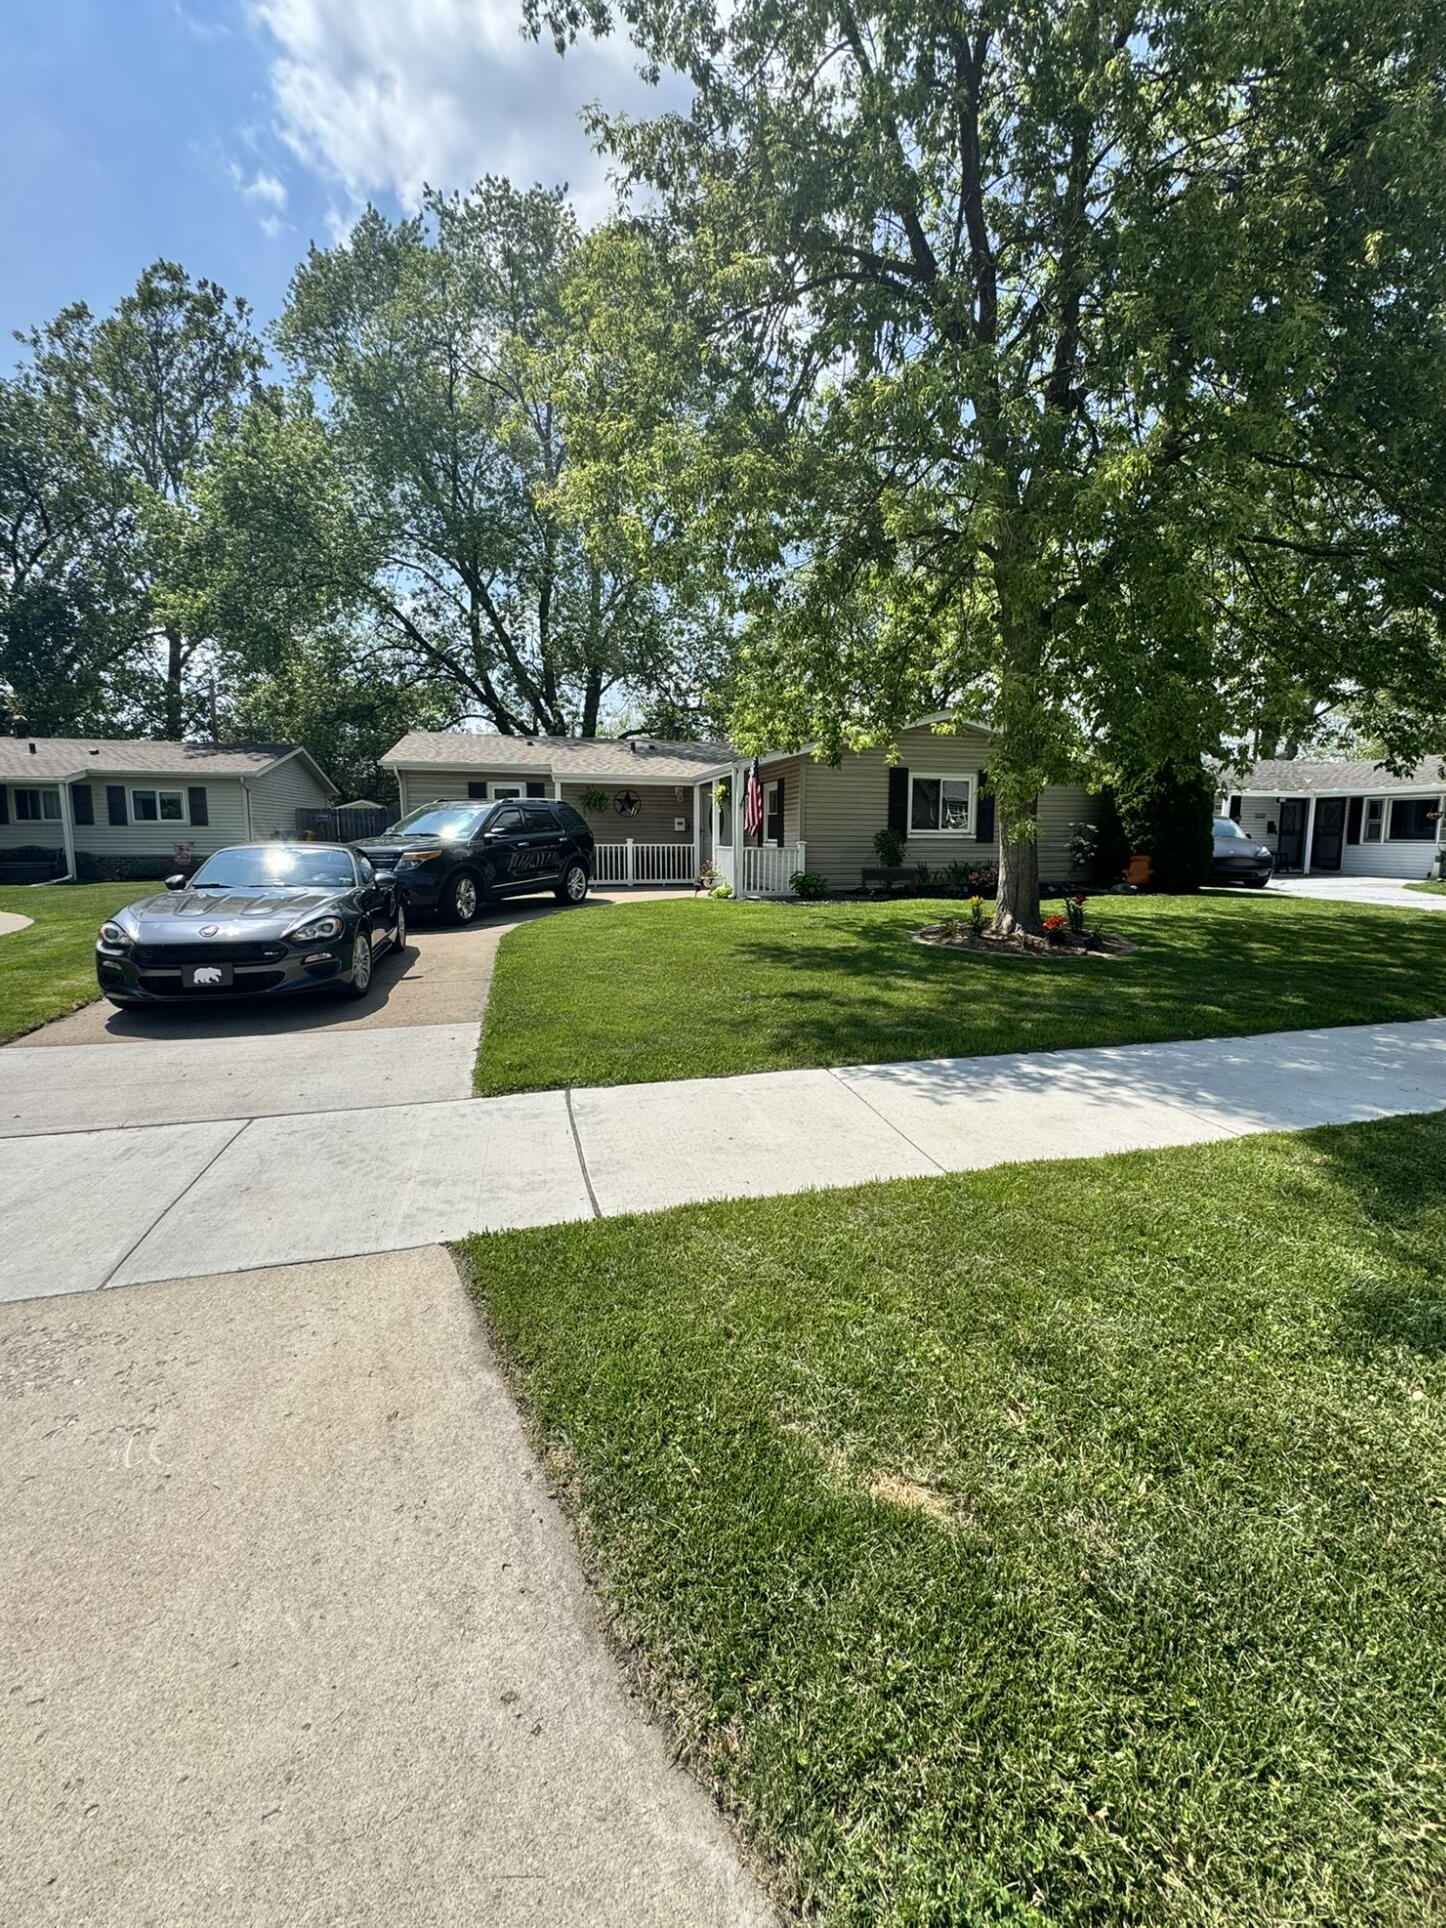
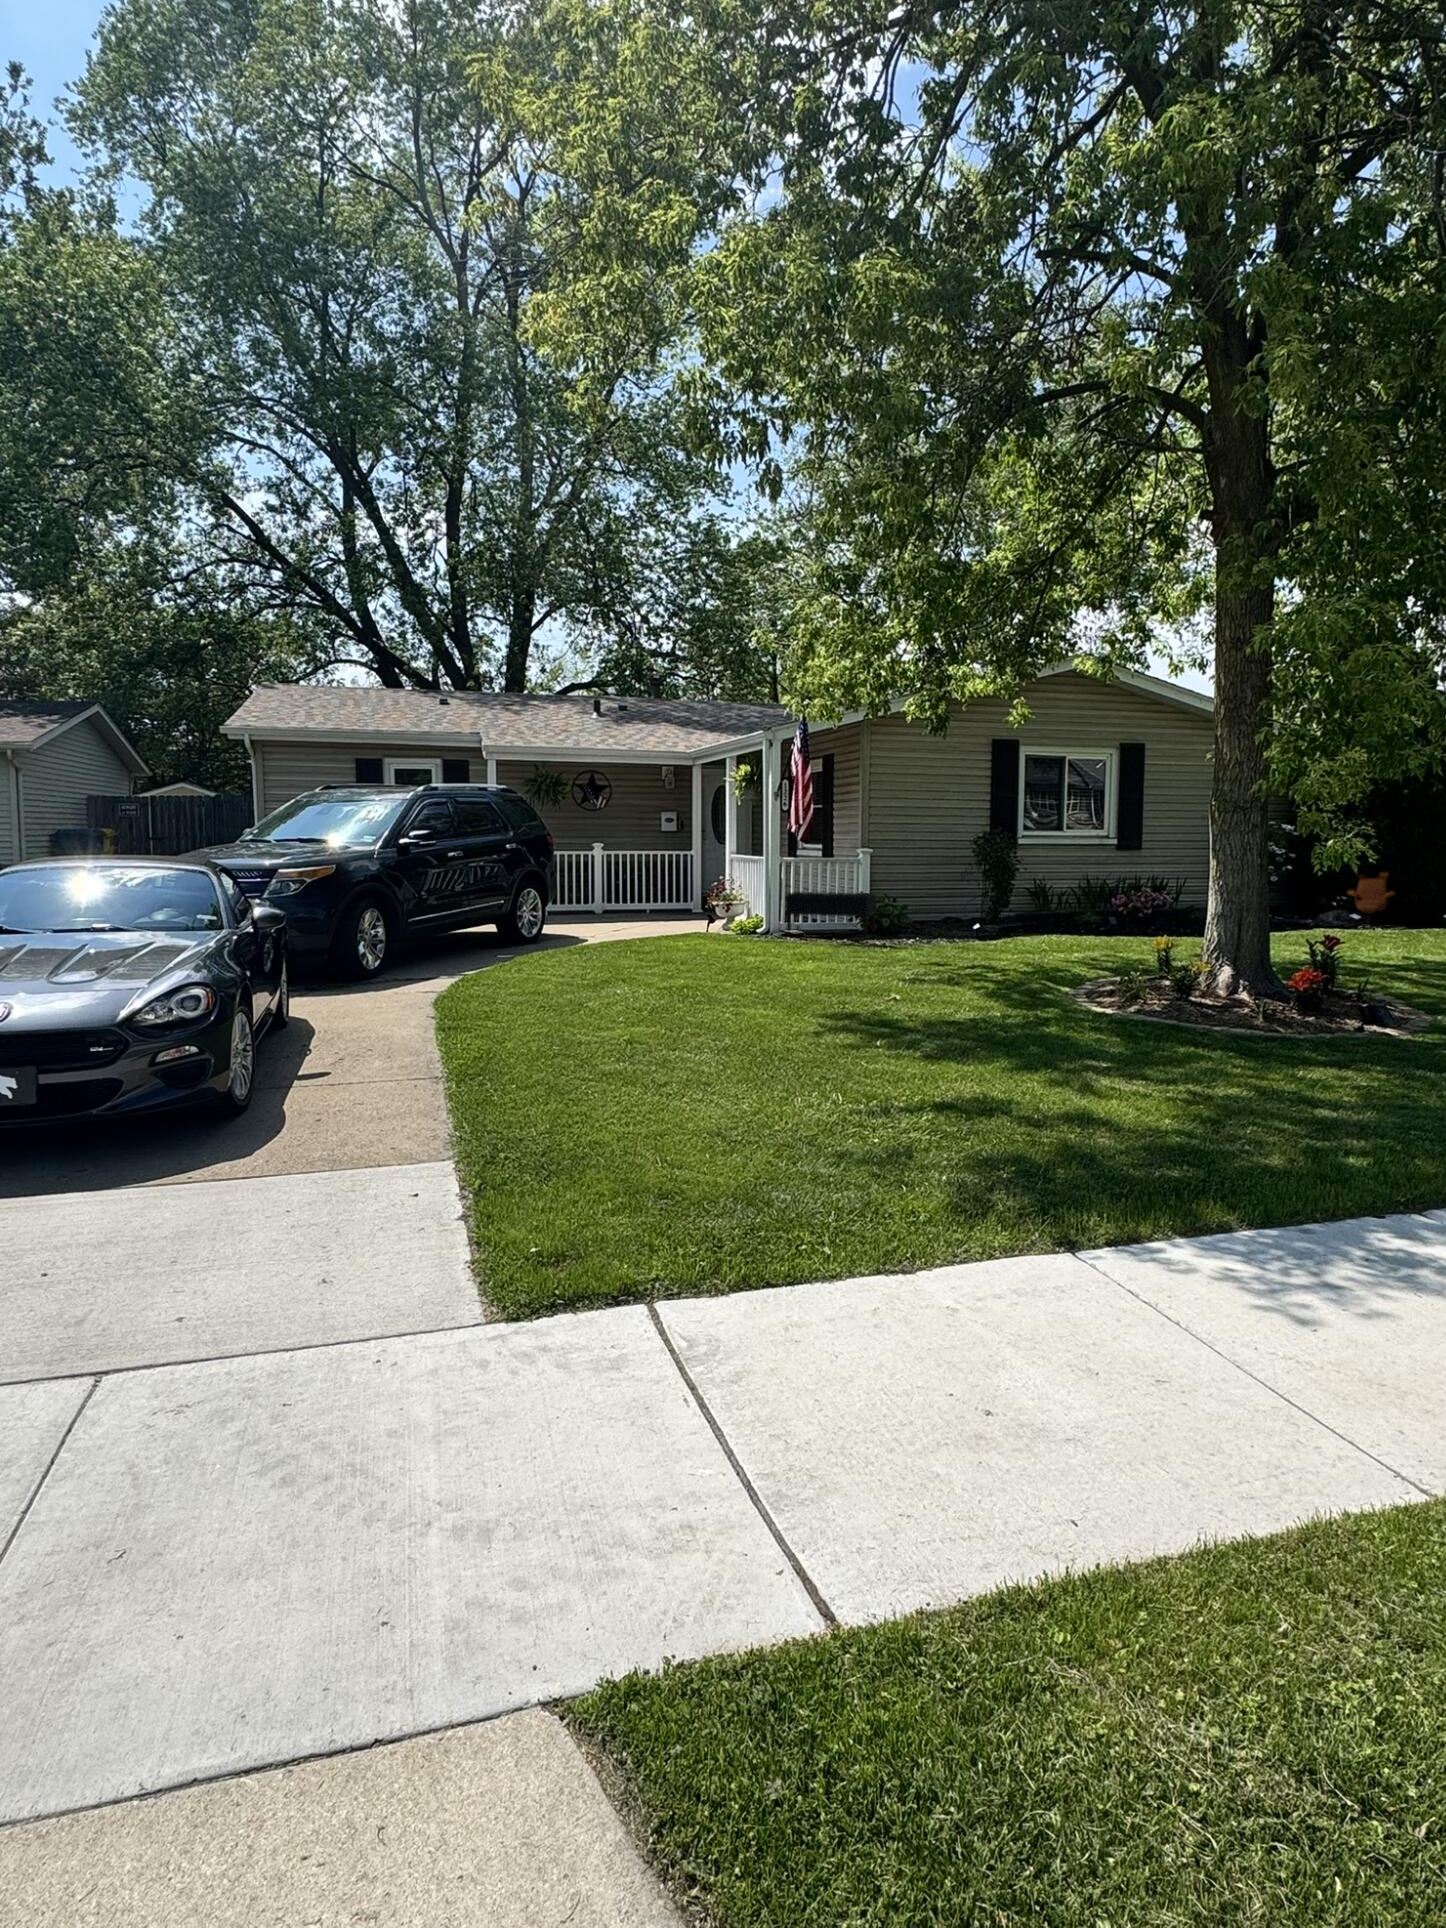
bench: present [861,867,917,892] -> present [785,892,876,935]

